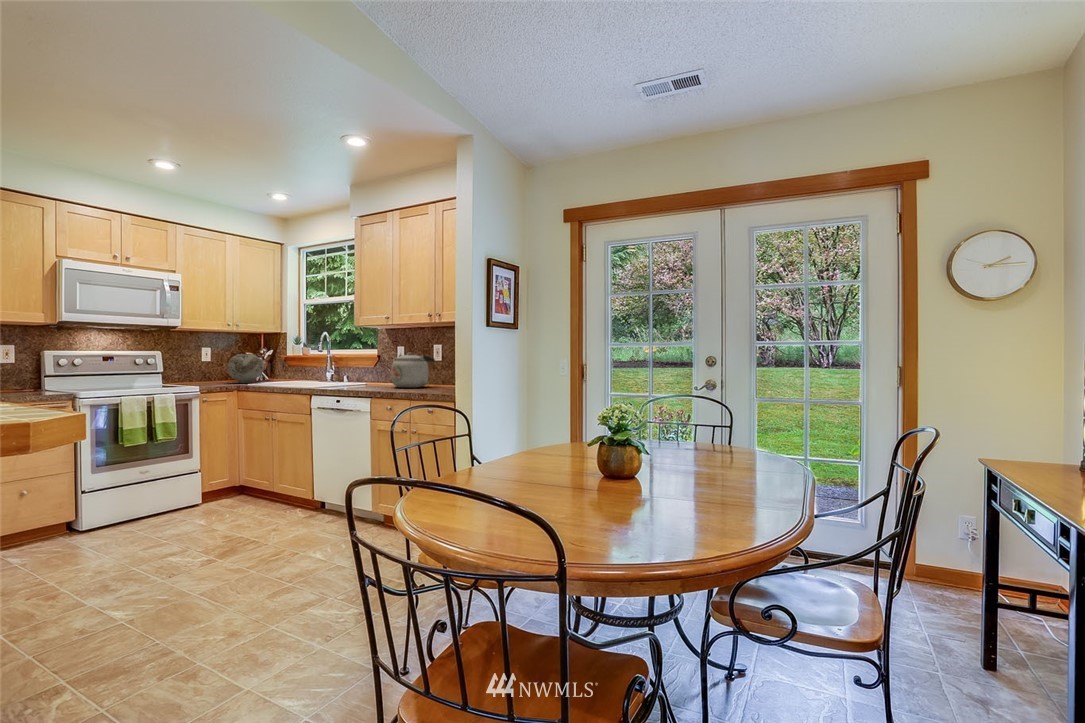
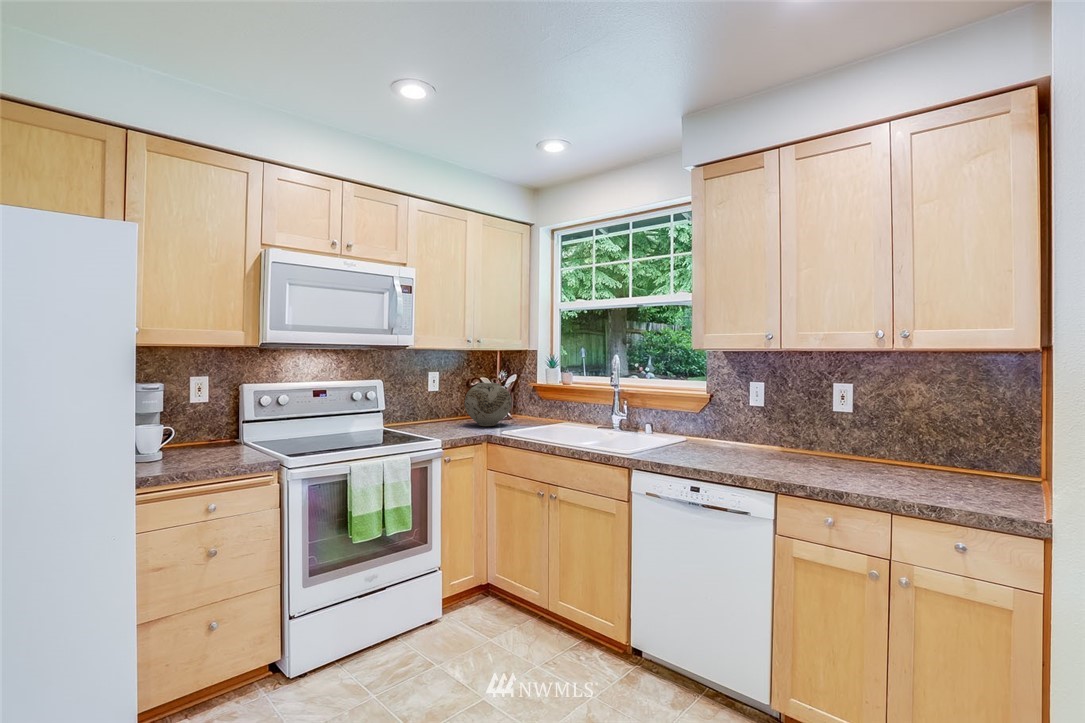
kettle: present [392,353,435,388] -> none [766,401,858,469]

